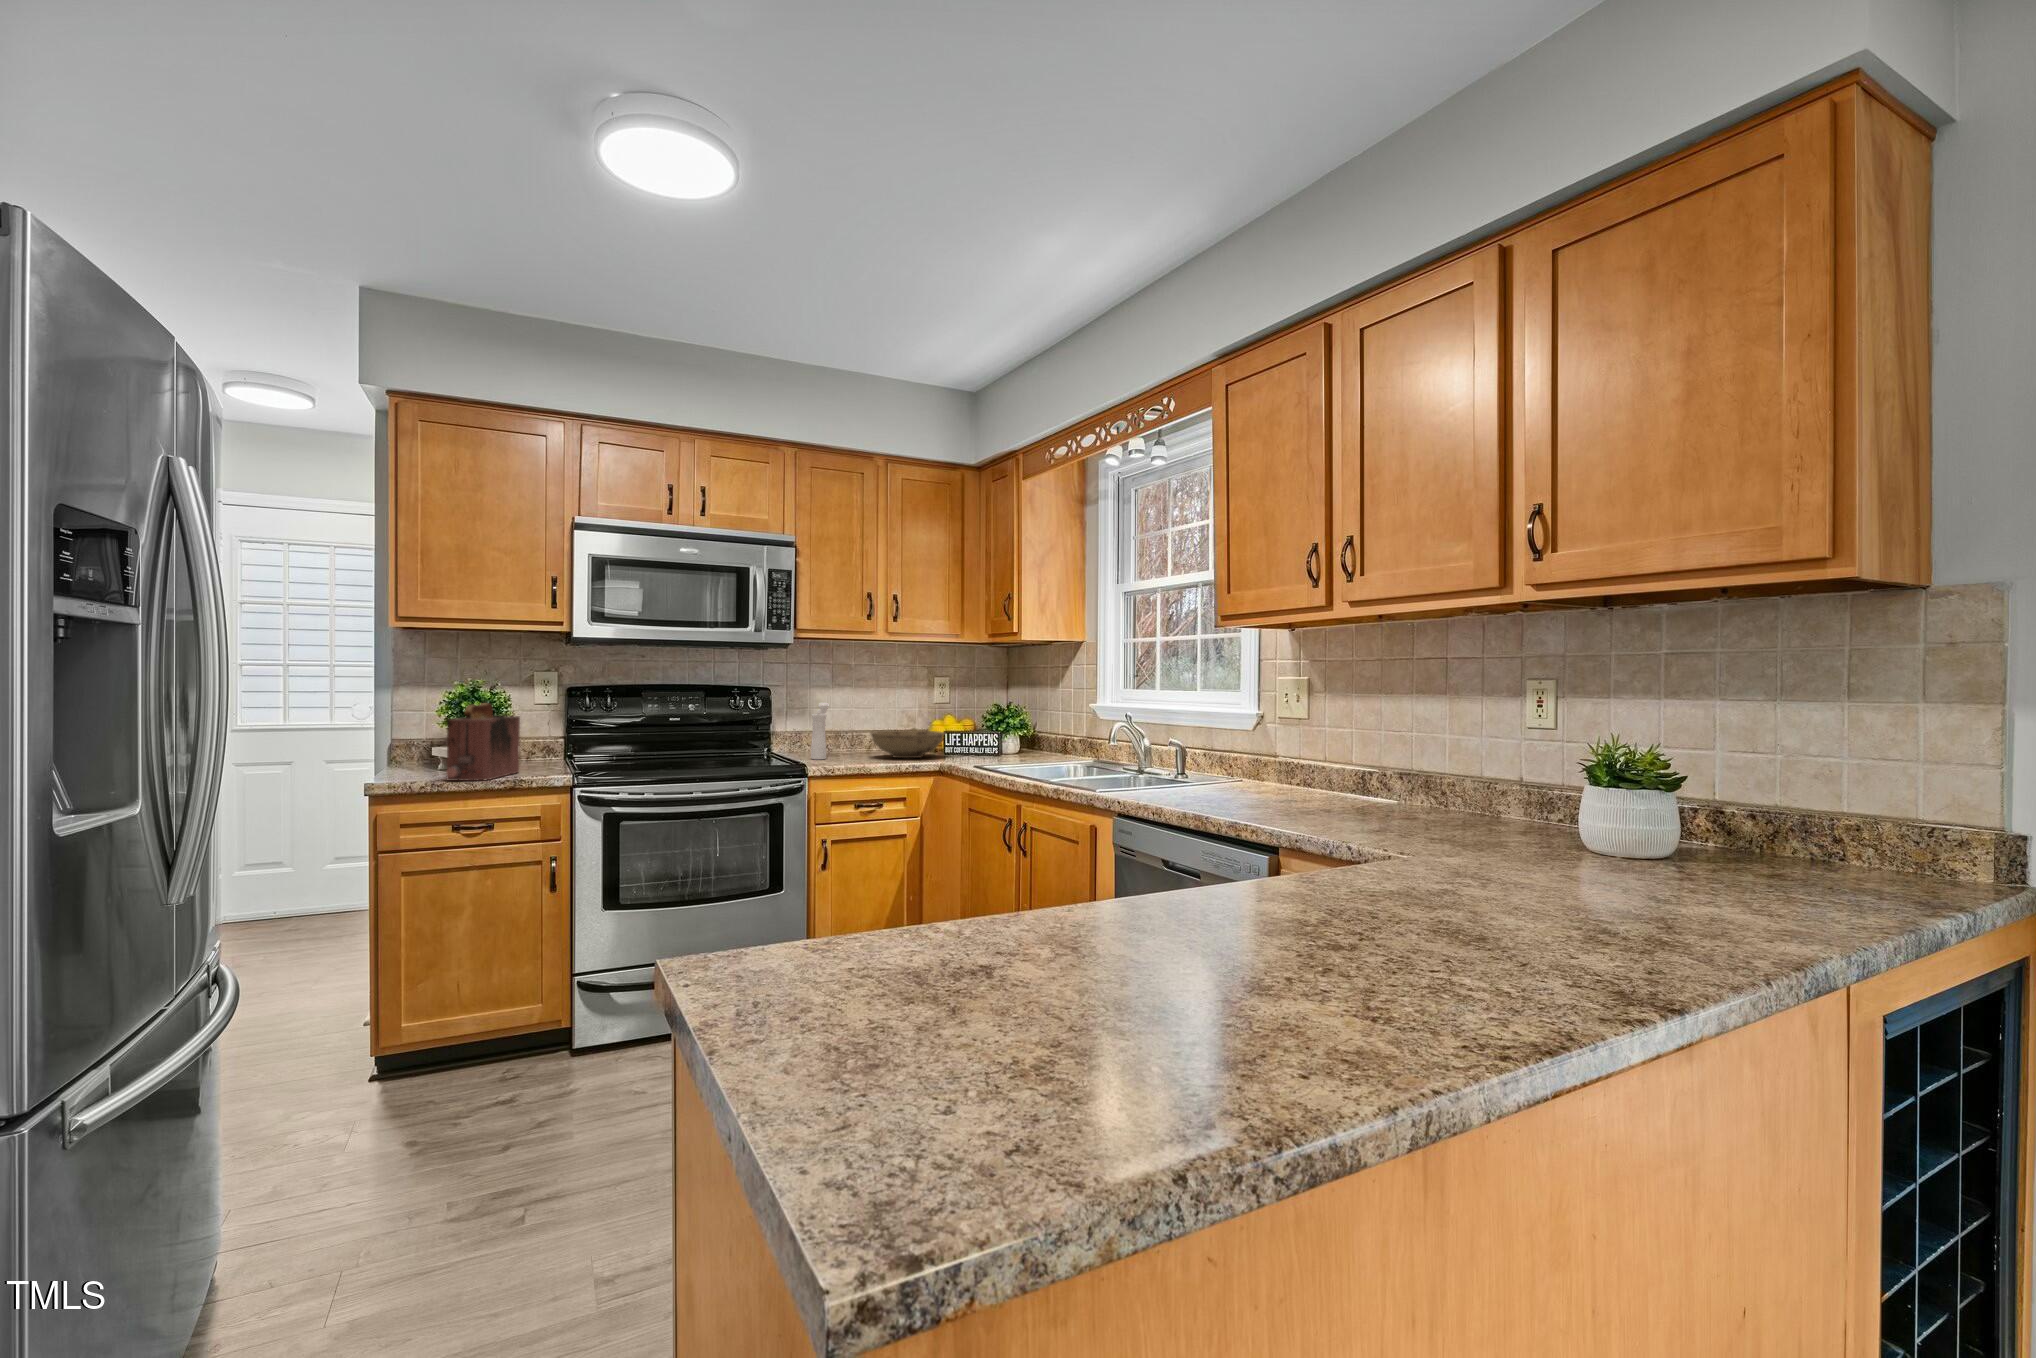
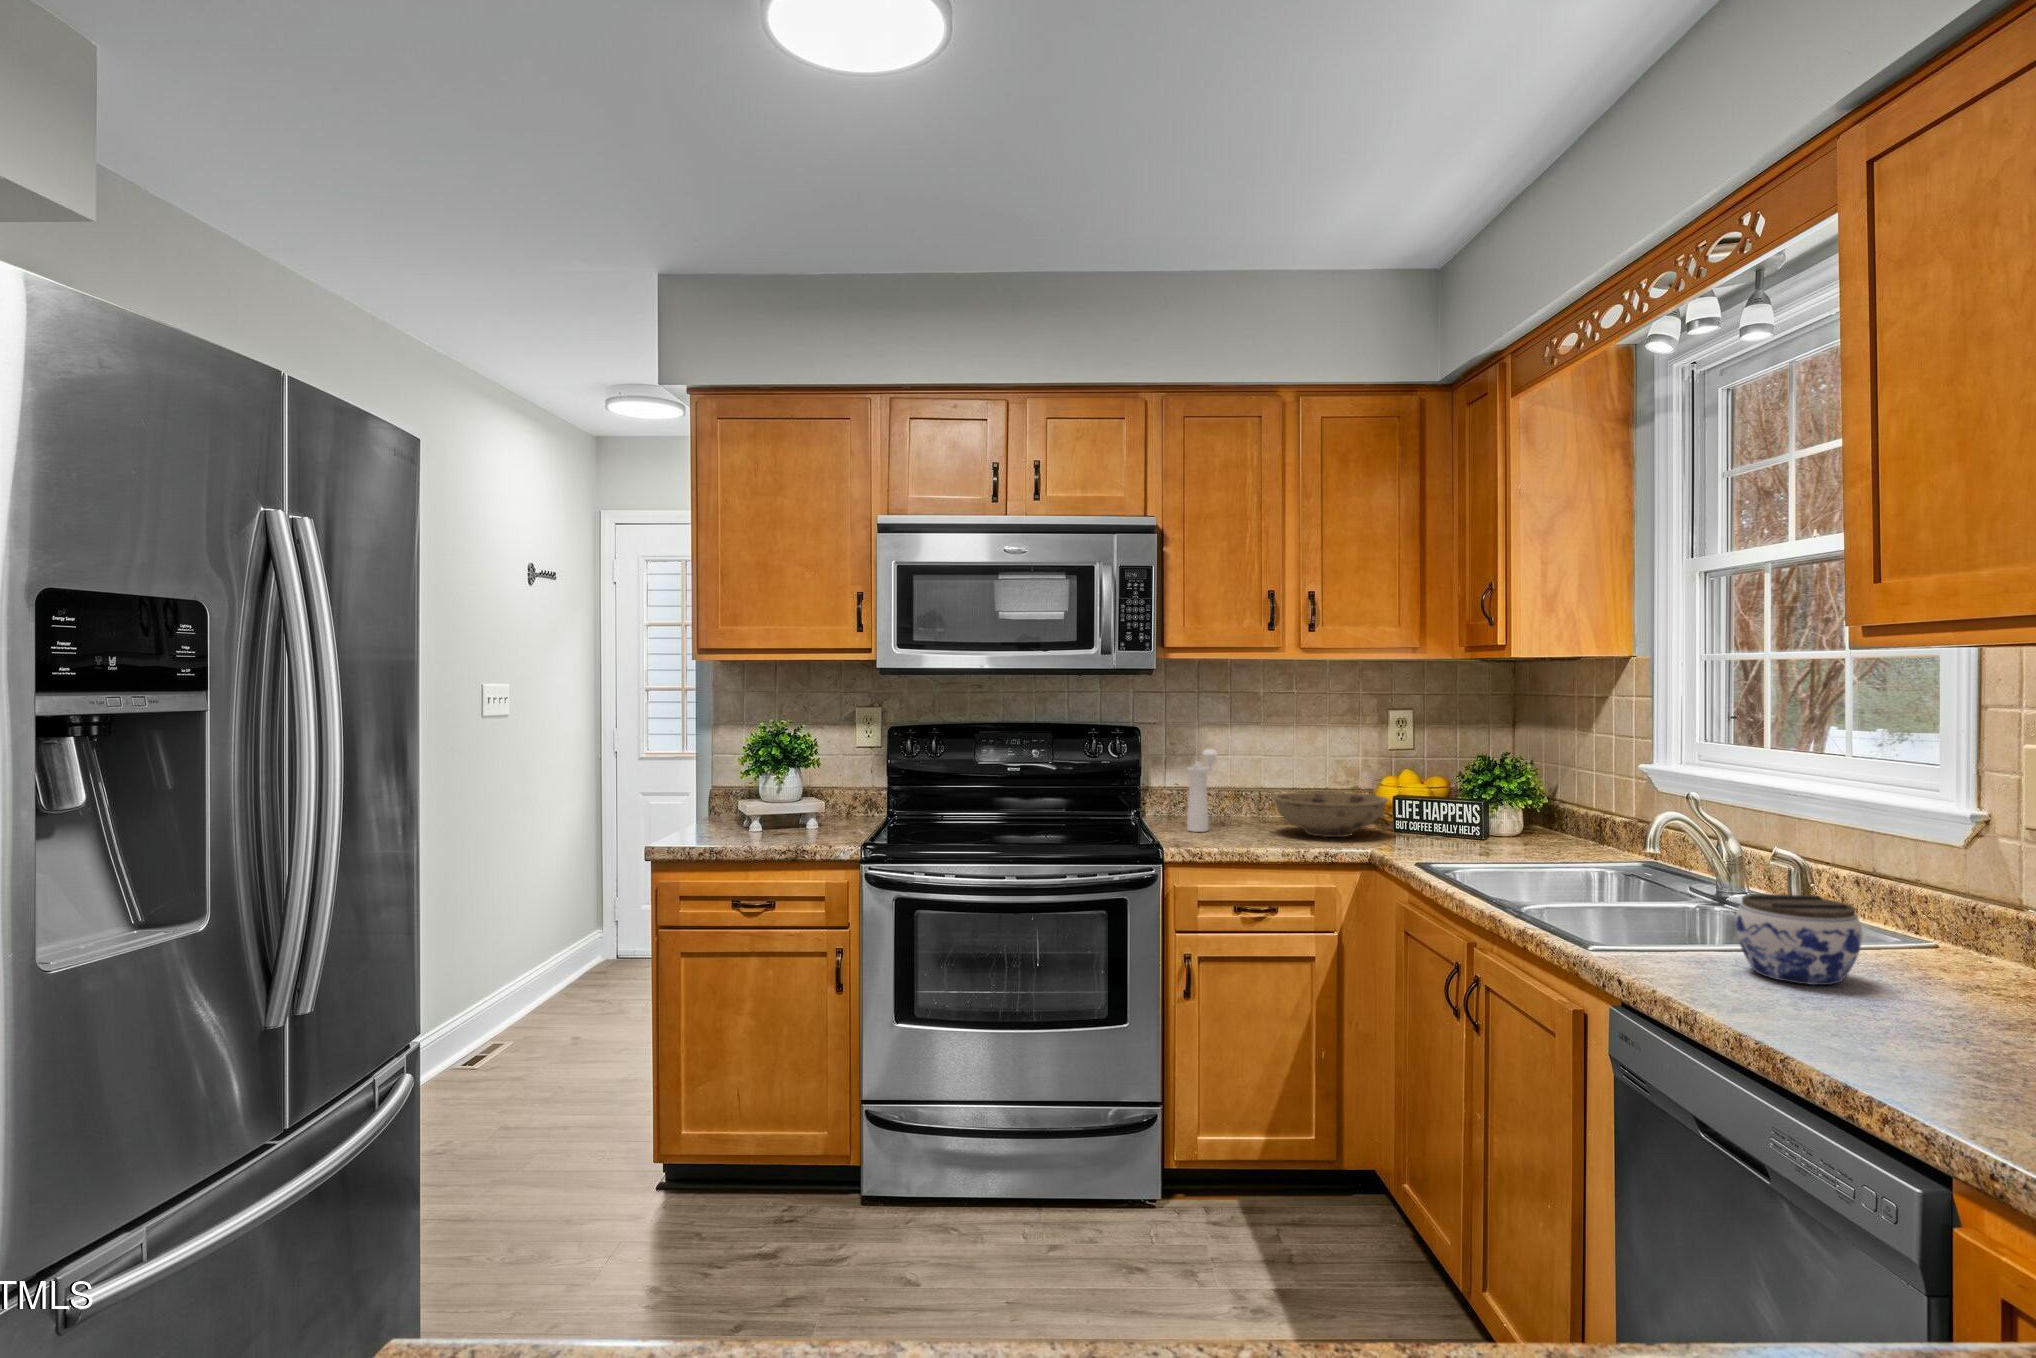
toaster: present [446,703,520,781] -> none [731,751,823,848]
jar: none [1167,753,1219,794] -> present [1735,894,1862,985]

